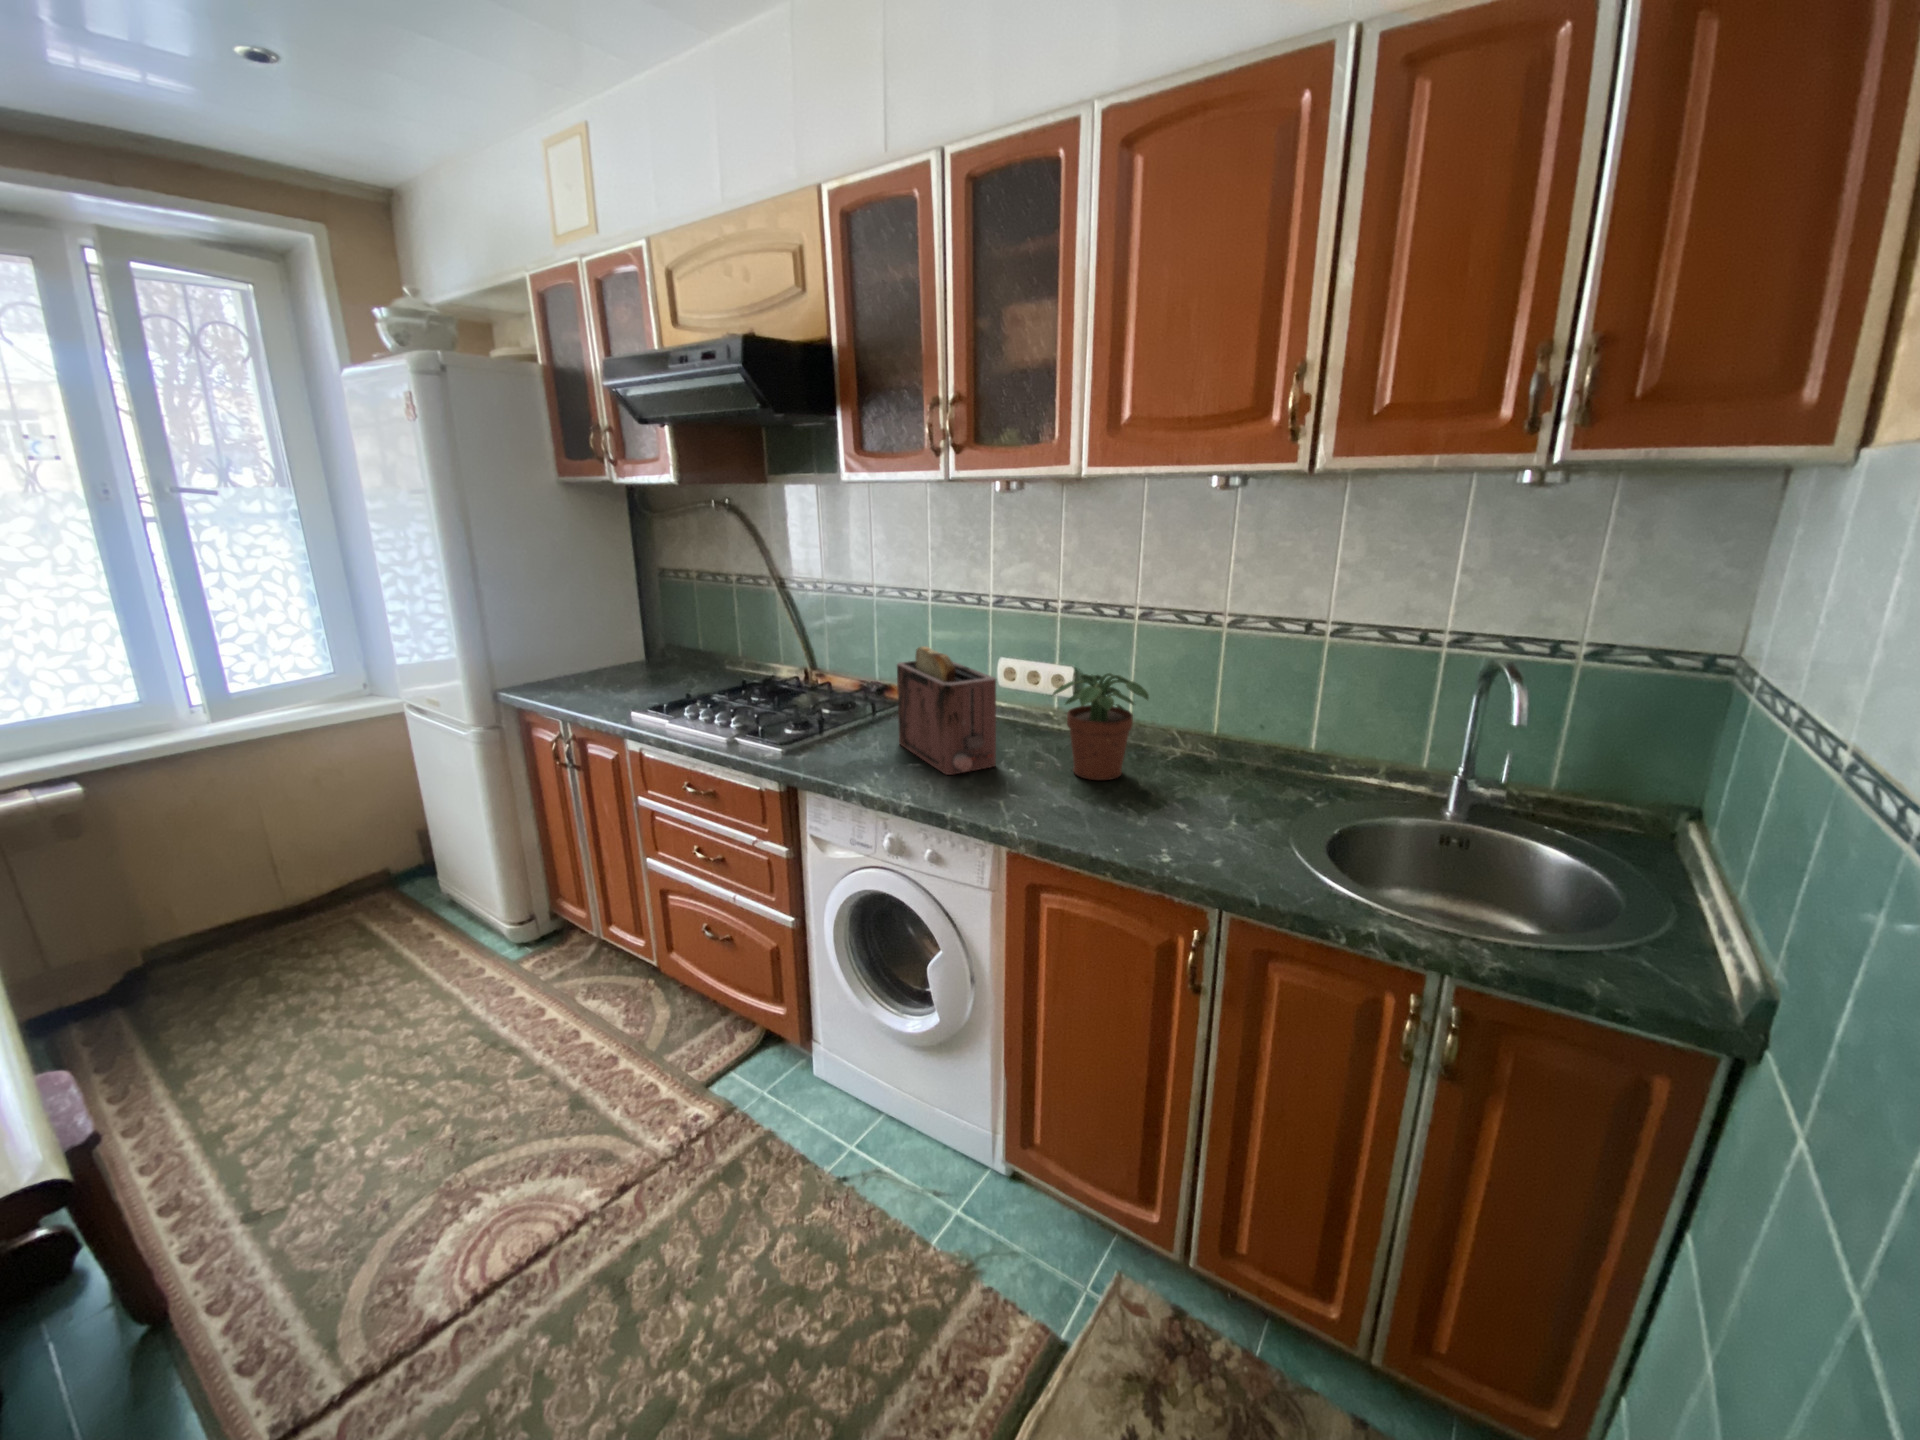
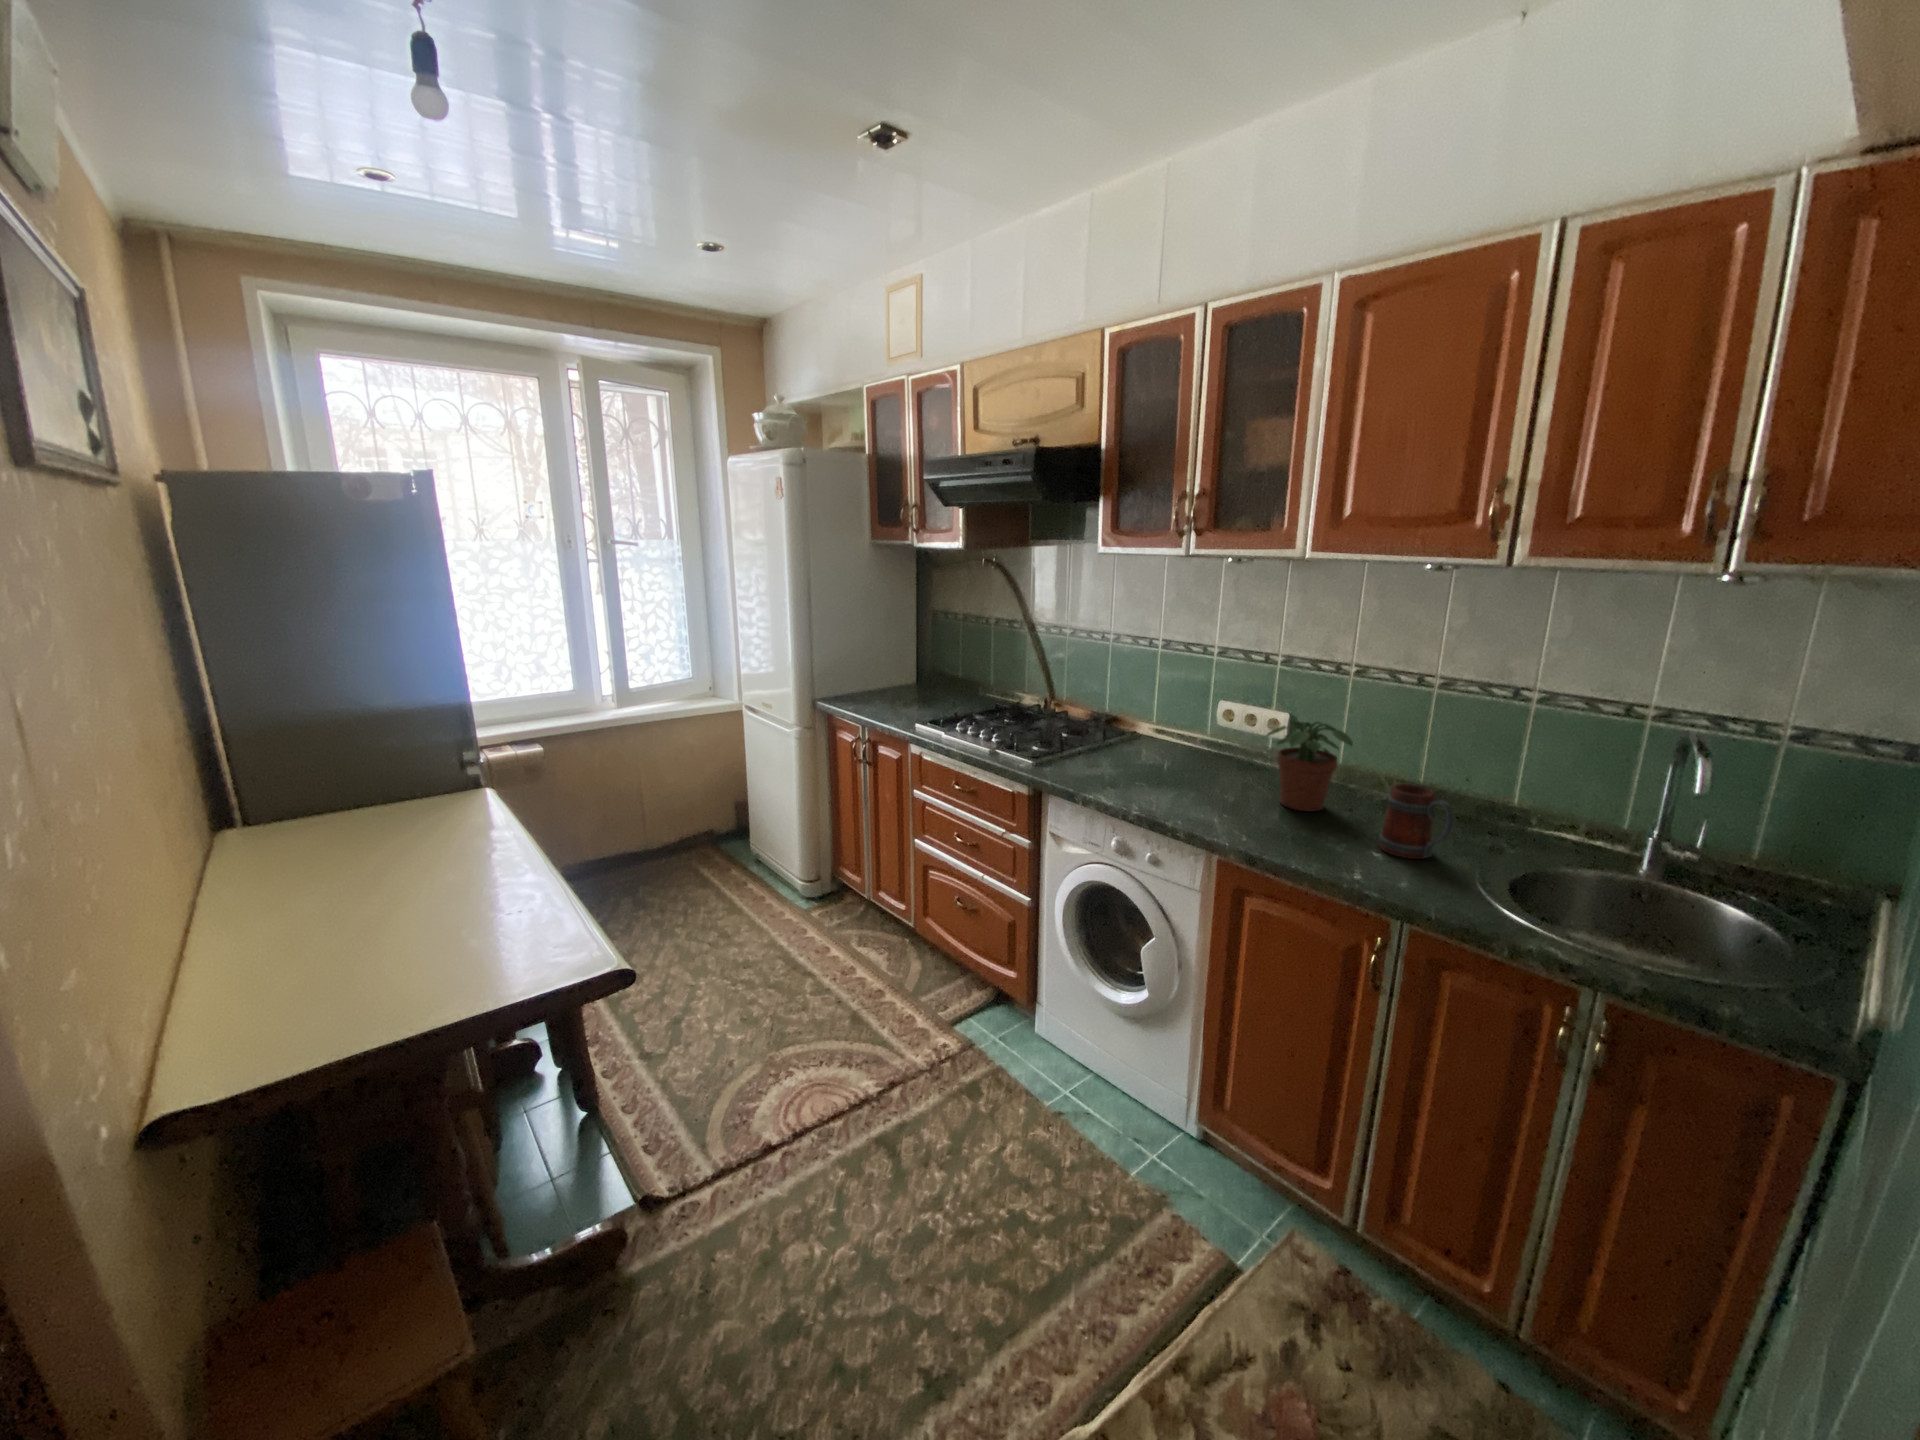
toaster: present [897,646,996,775] -> none [1129,689,1218,795]
mug: none [1185,740,1267,828] -> present [1379,784,1454,859]

